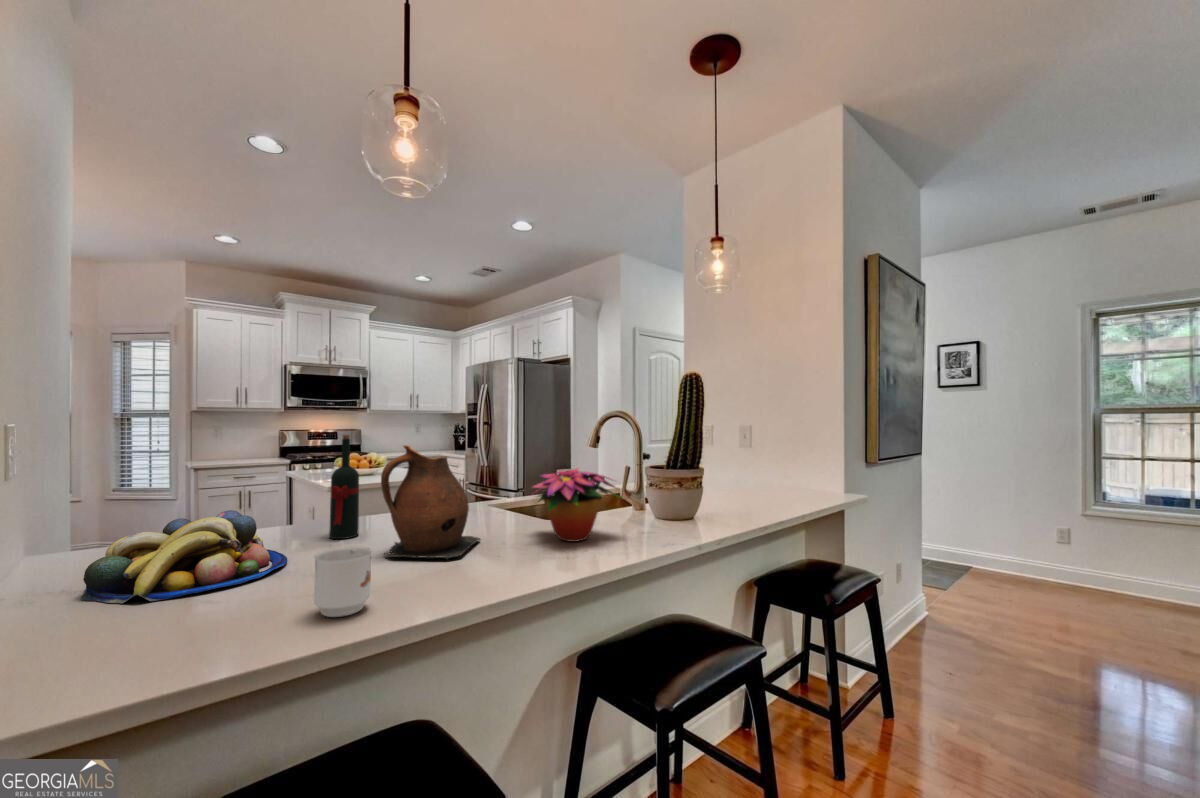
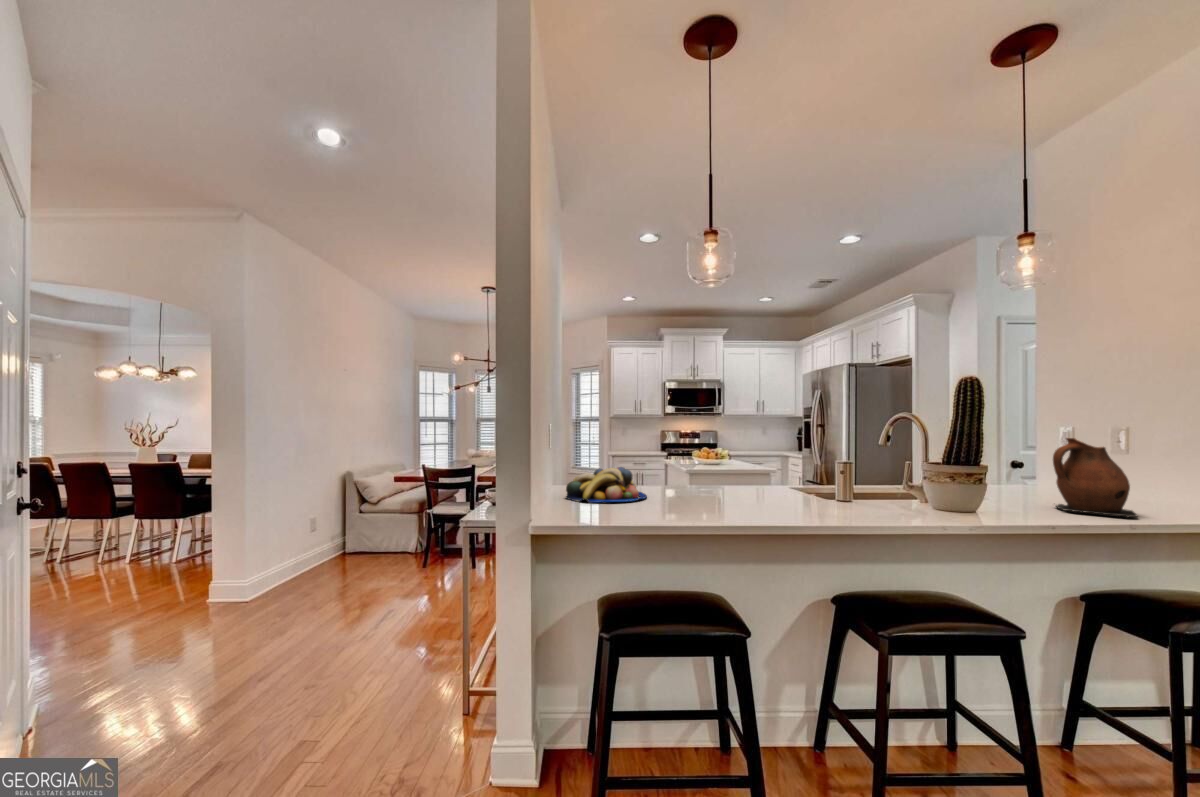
wine bottle: present [329,435,359,539] -> none [672,427,689,493]
ceramic pitcher: present [381,445,480,560] -> present [1053,438,1137,518]
flower arrangement: present [532,468,621,542] -> none [794,455,883,512]
mug: present [314,547,372,617] -> none [651,485,679,519]

